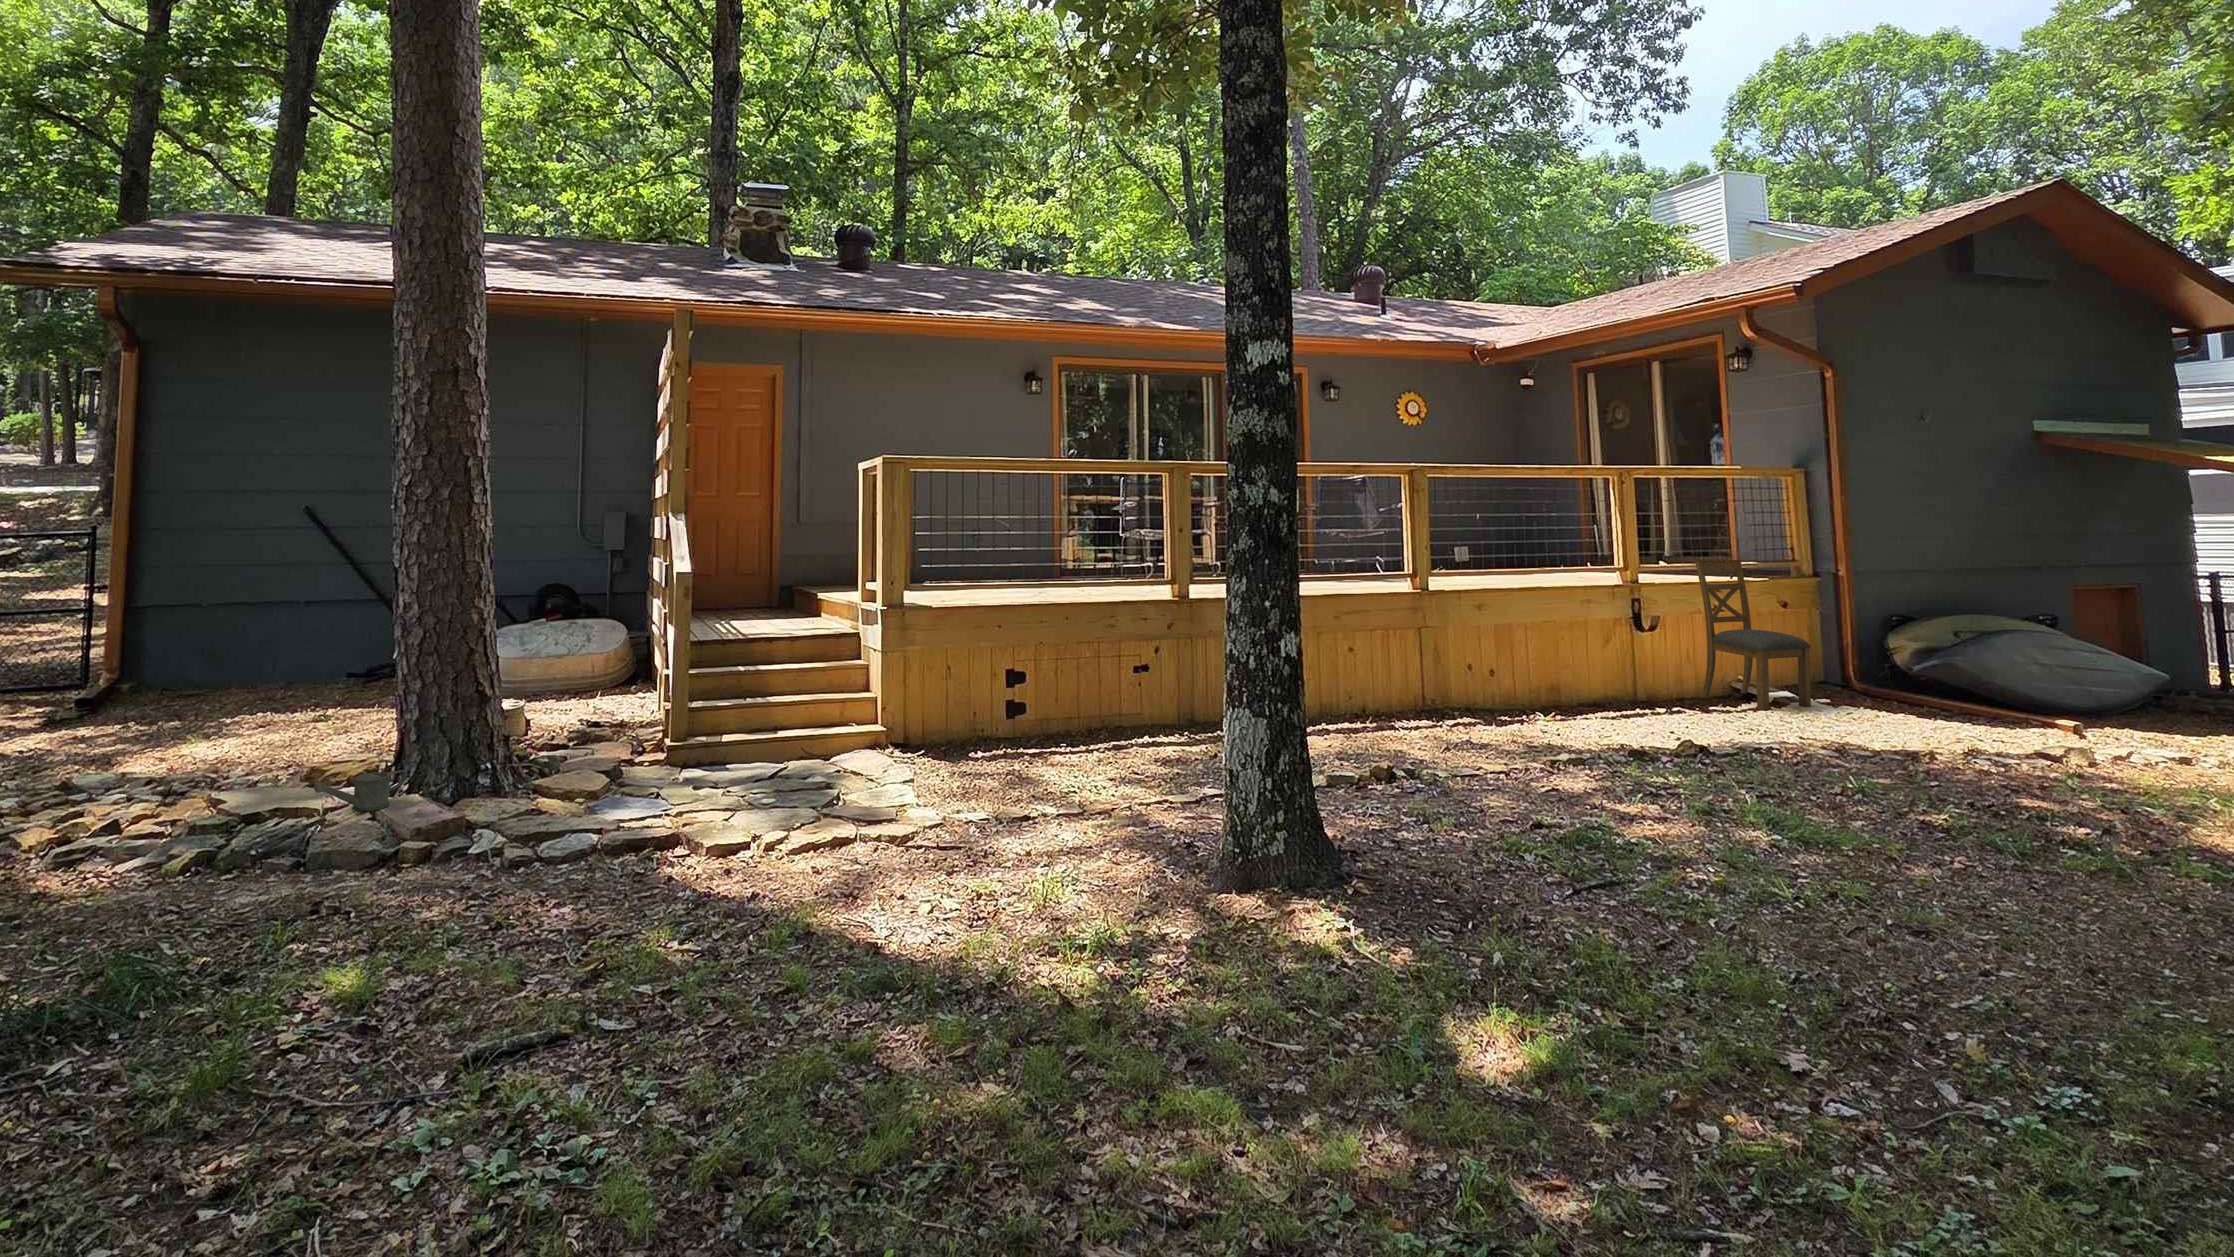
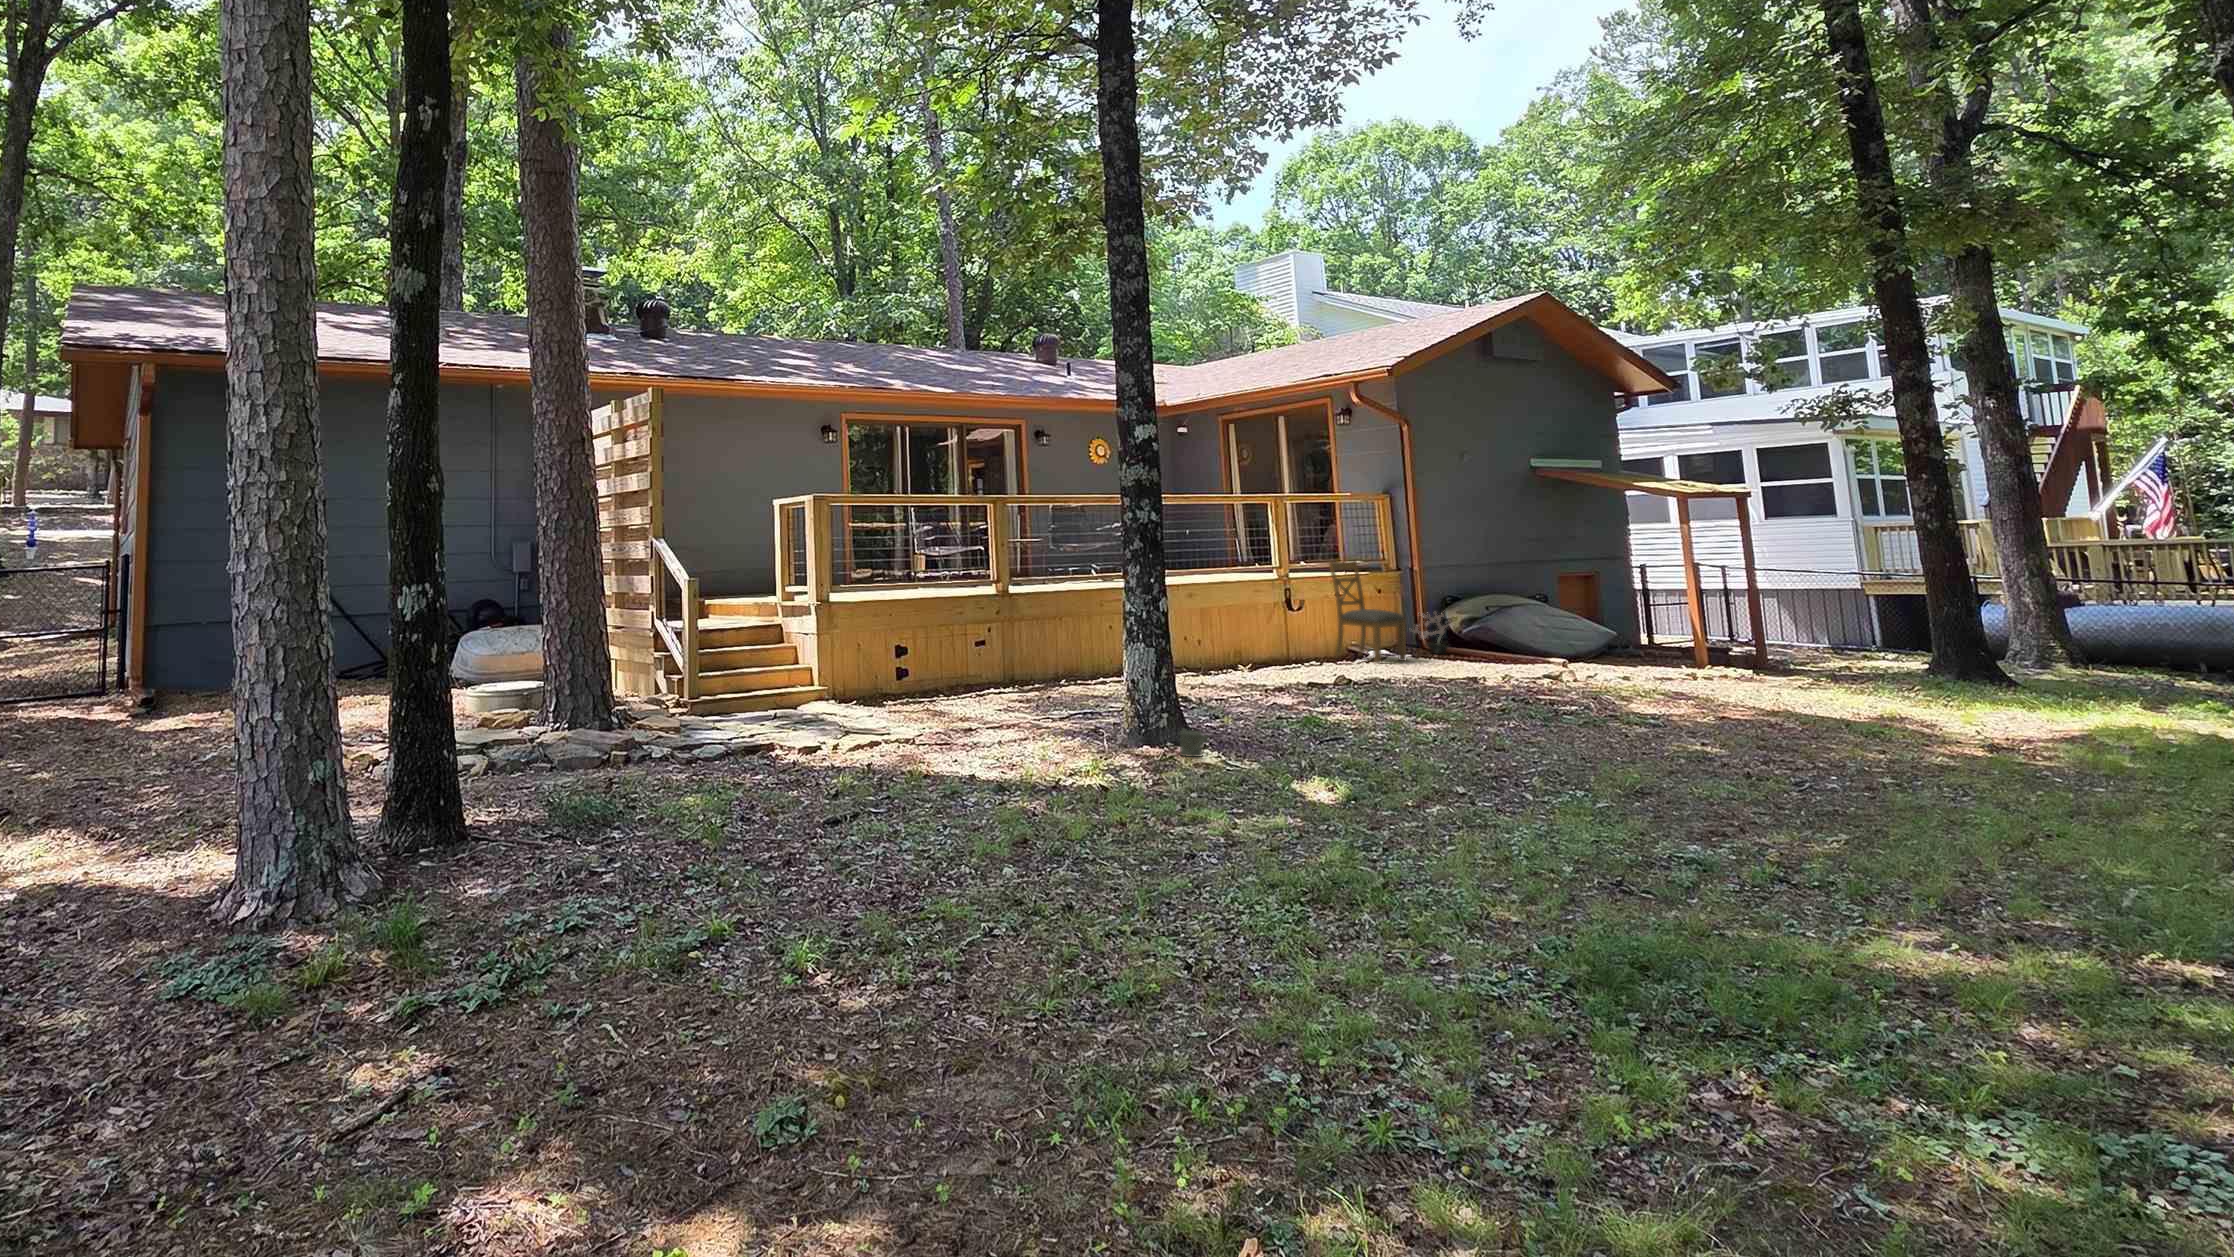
potted plant: none [1821,631,1890,696] -> present [1416,613,1448,654]
watering can: present [314,770,406,811] -> present [1180,729,1209,757]

